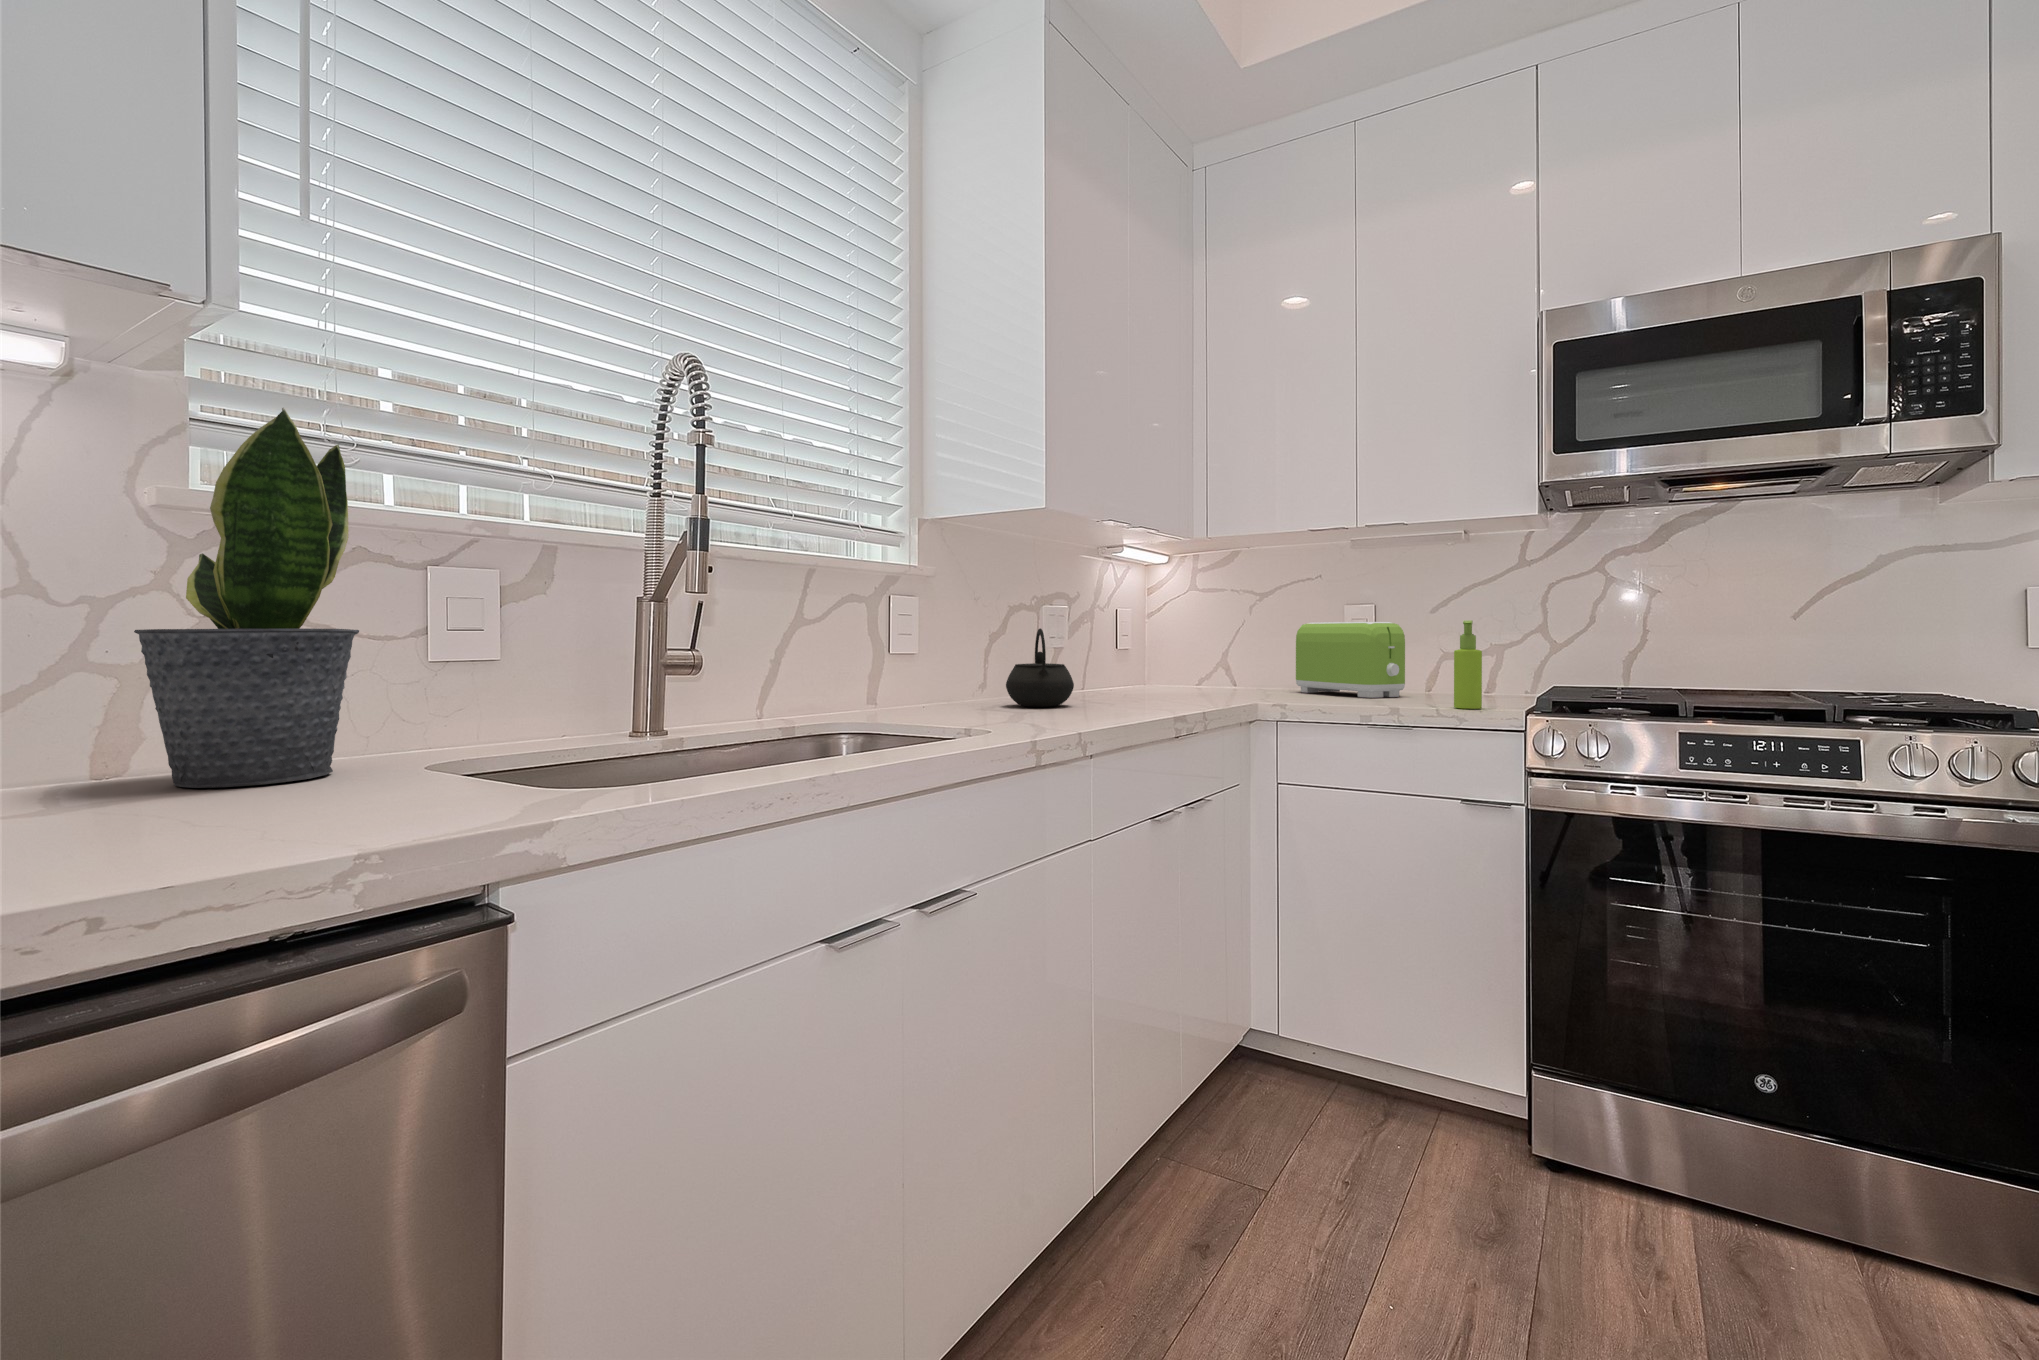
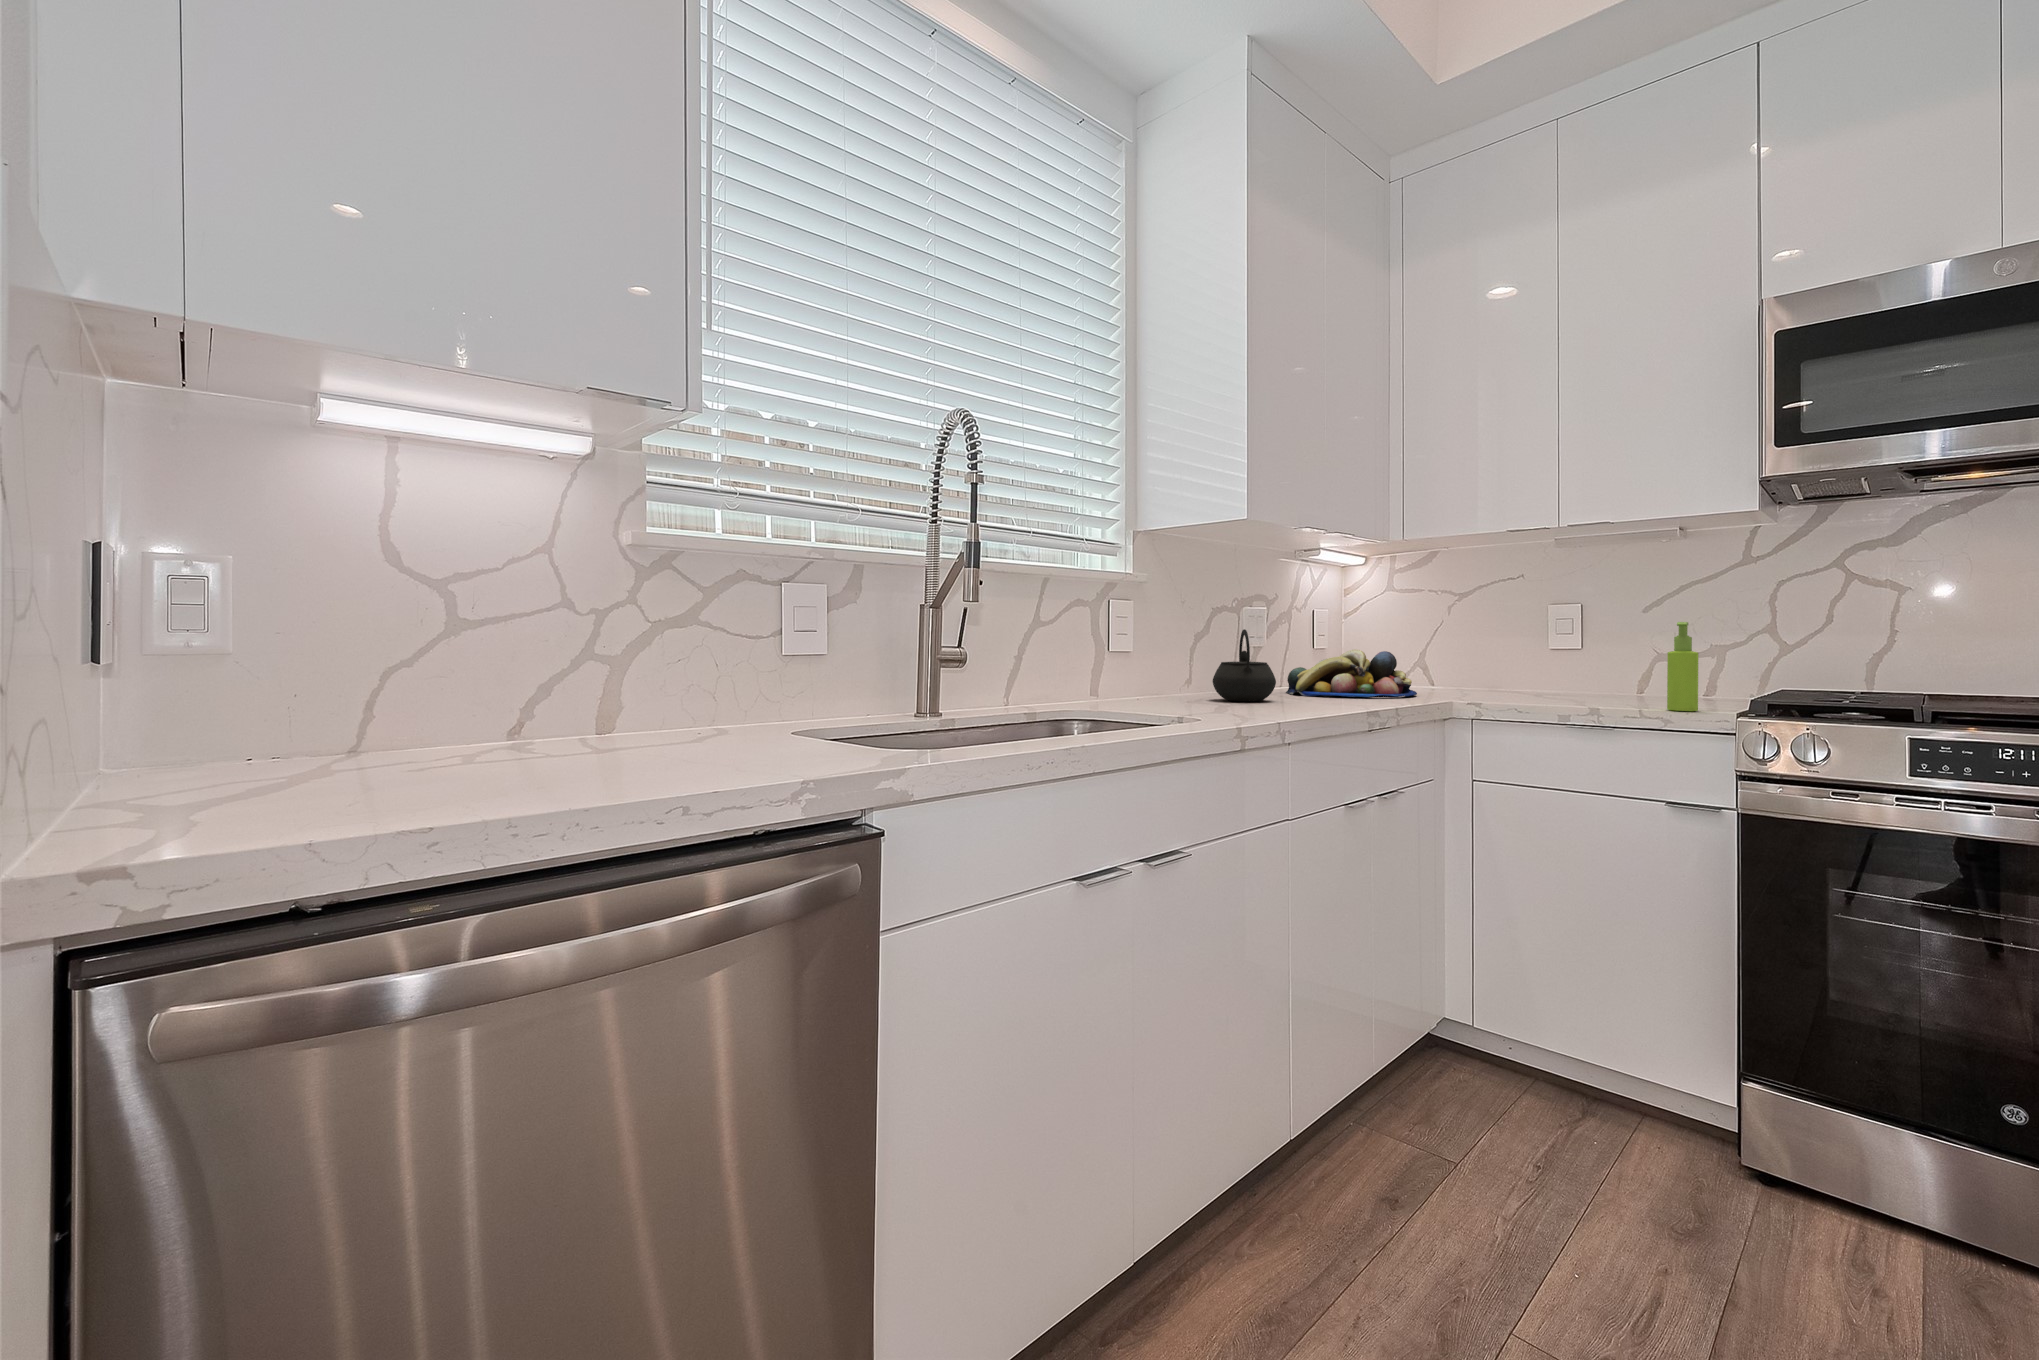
potted plant: present [134,408,359,788] -> none [619,473,747,741]
toaster: present [1296,622,1405,698] -> none [1501,623,1619,699]
fruit bowl: none [1084,650,1217,699] -> present [1286,650,1417,697]

